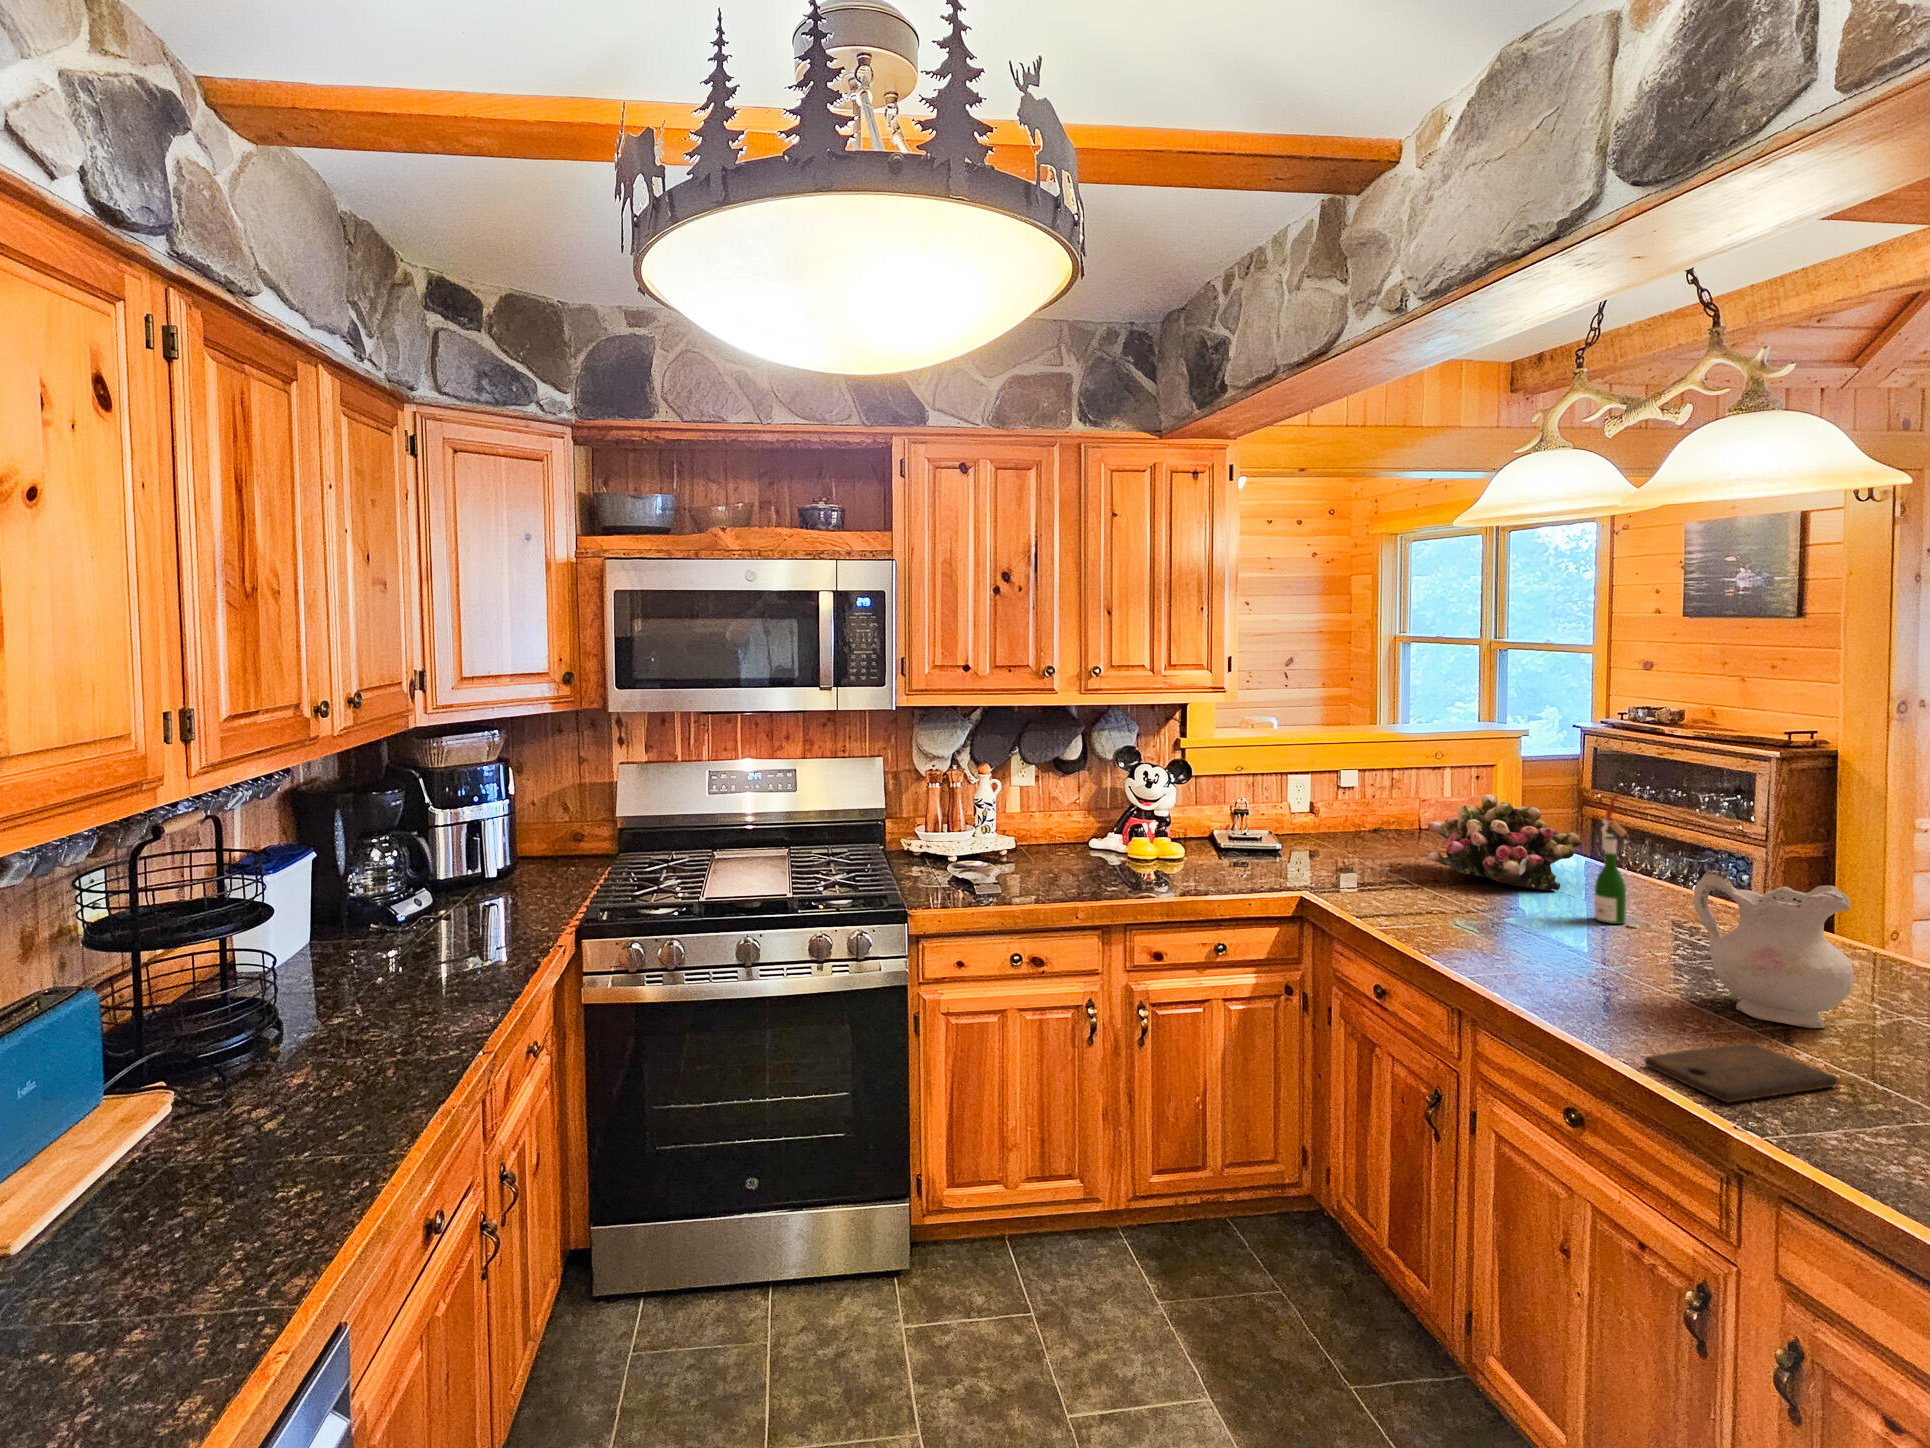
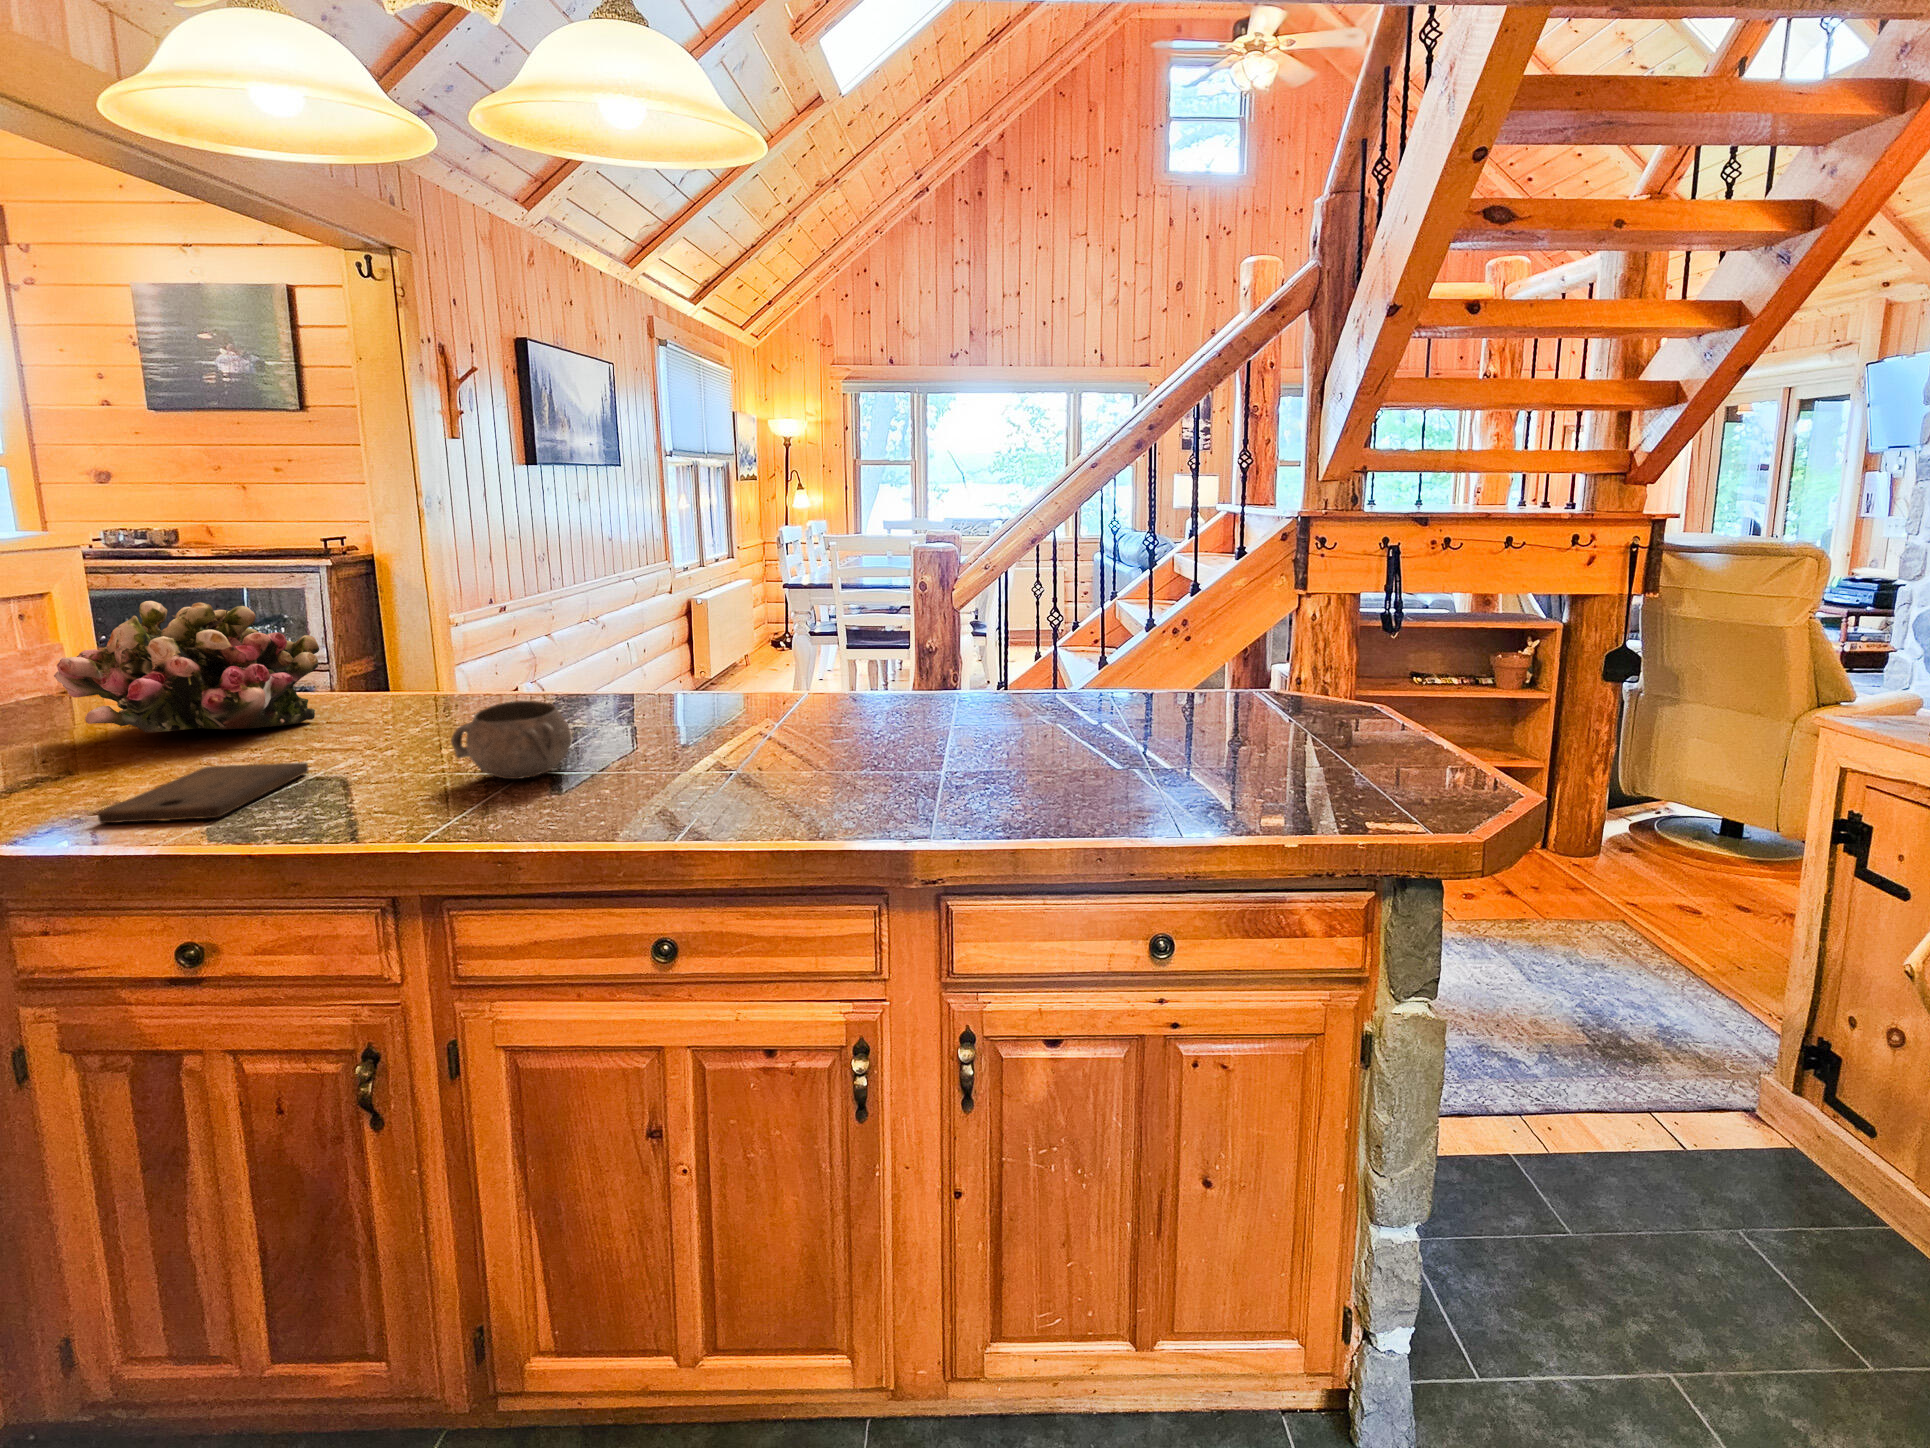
wine bottle: present [1595,795,1637,927] -> none [401,550,472,732]
ceramic pitcher: present [1694,870,1854,1028] -> none [640,592,787,755]
decorative bowl: none [1543,916,1631,974] -> present [451,701,571,779]
cutting board: present [1645,1042,1838,1102] -> present [98,763,308,823]

